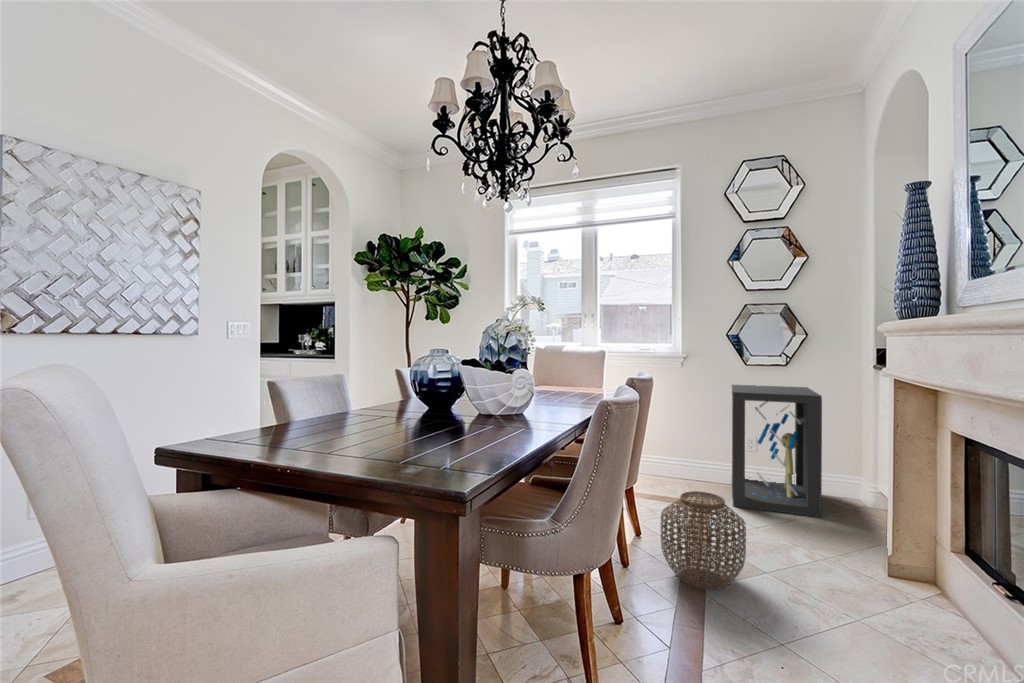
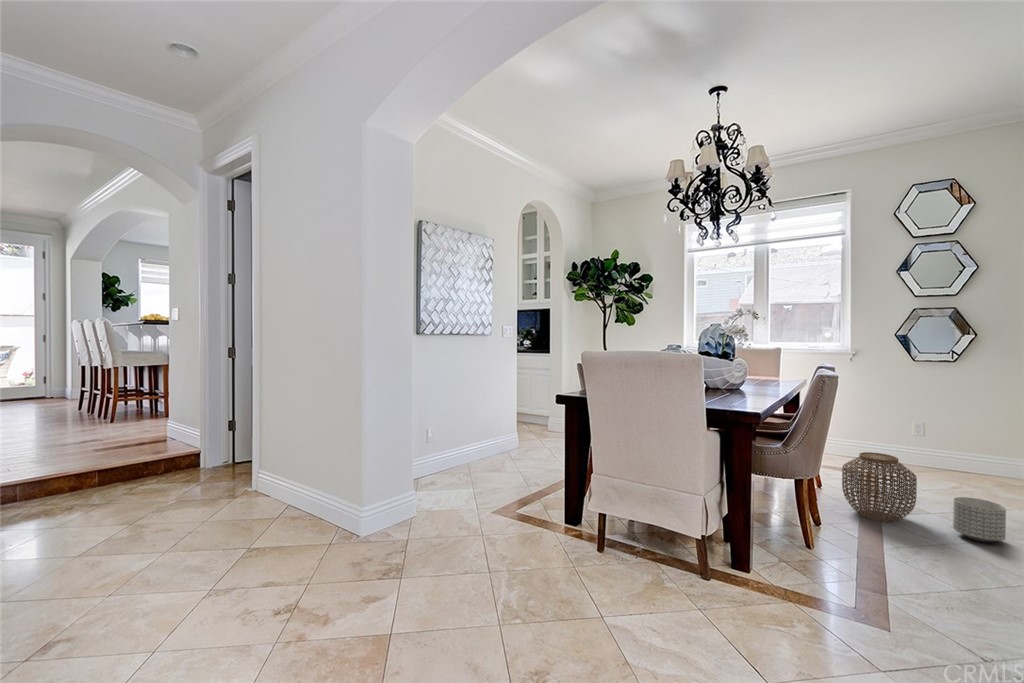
storage cabinet: present [731,385,822,517] -> none [899,378,993,491]
planter: none [788,549,846,613] -> present [953,497,1006,542]

